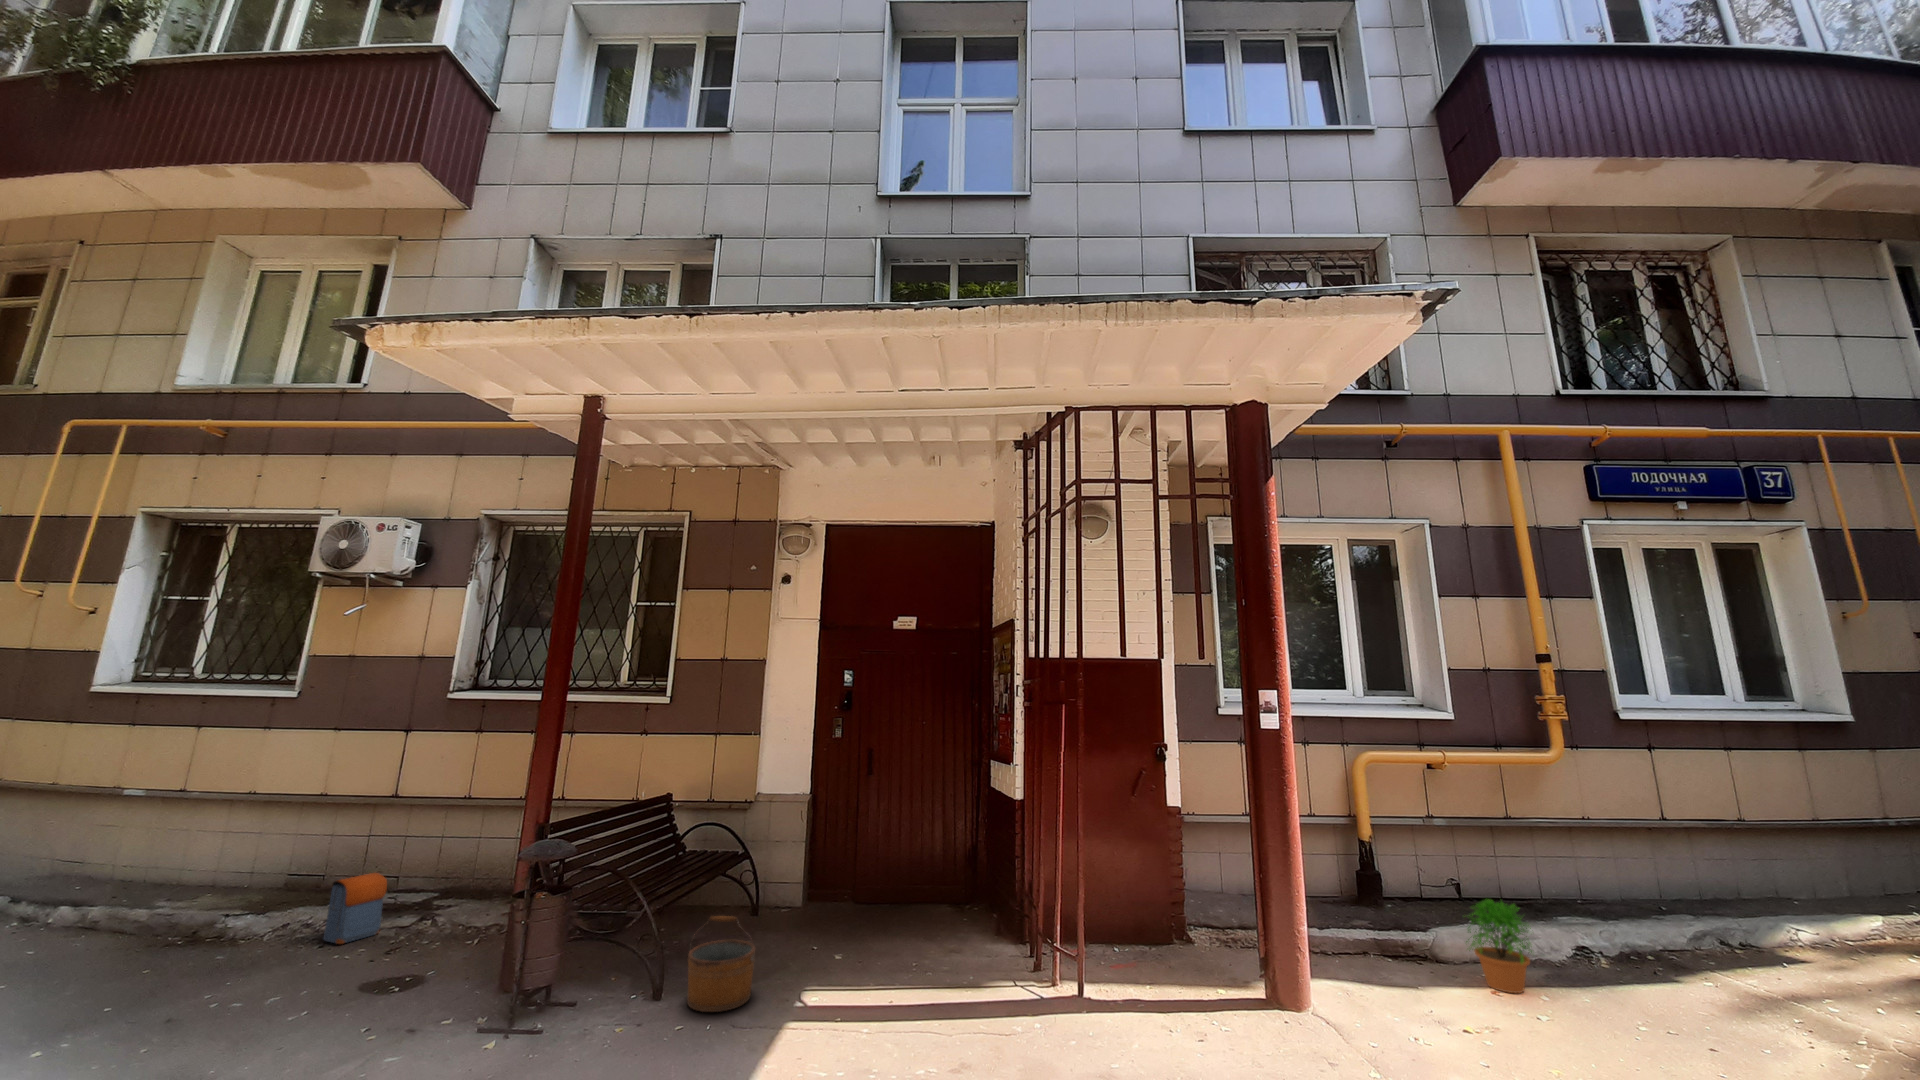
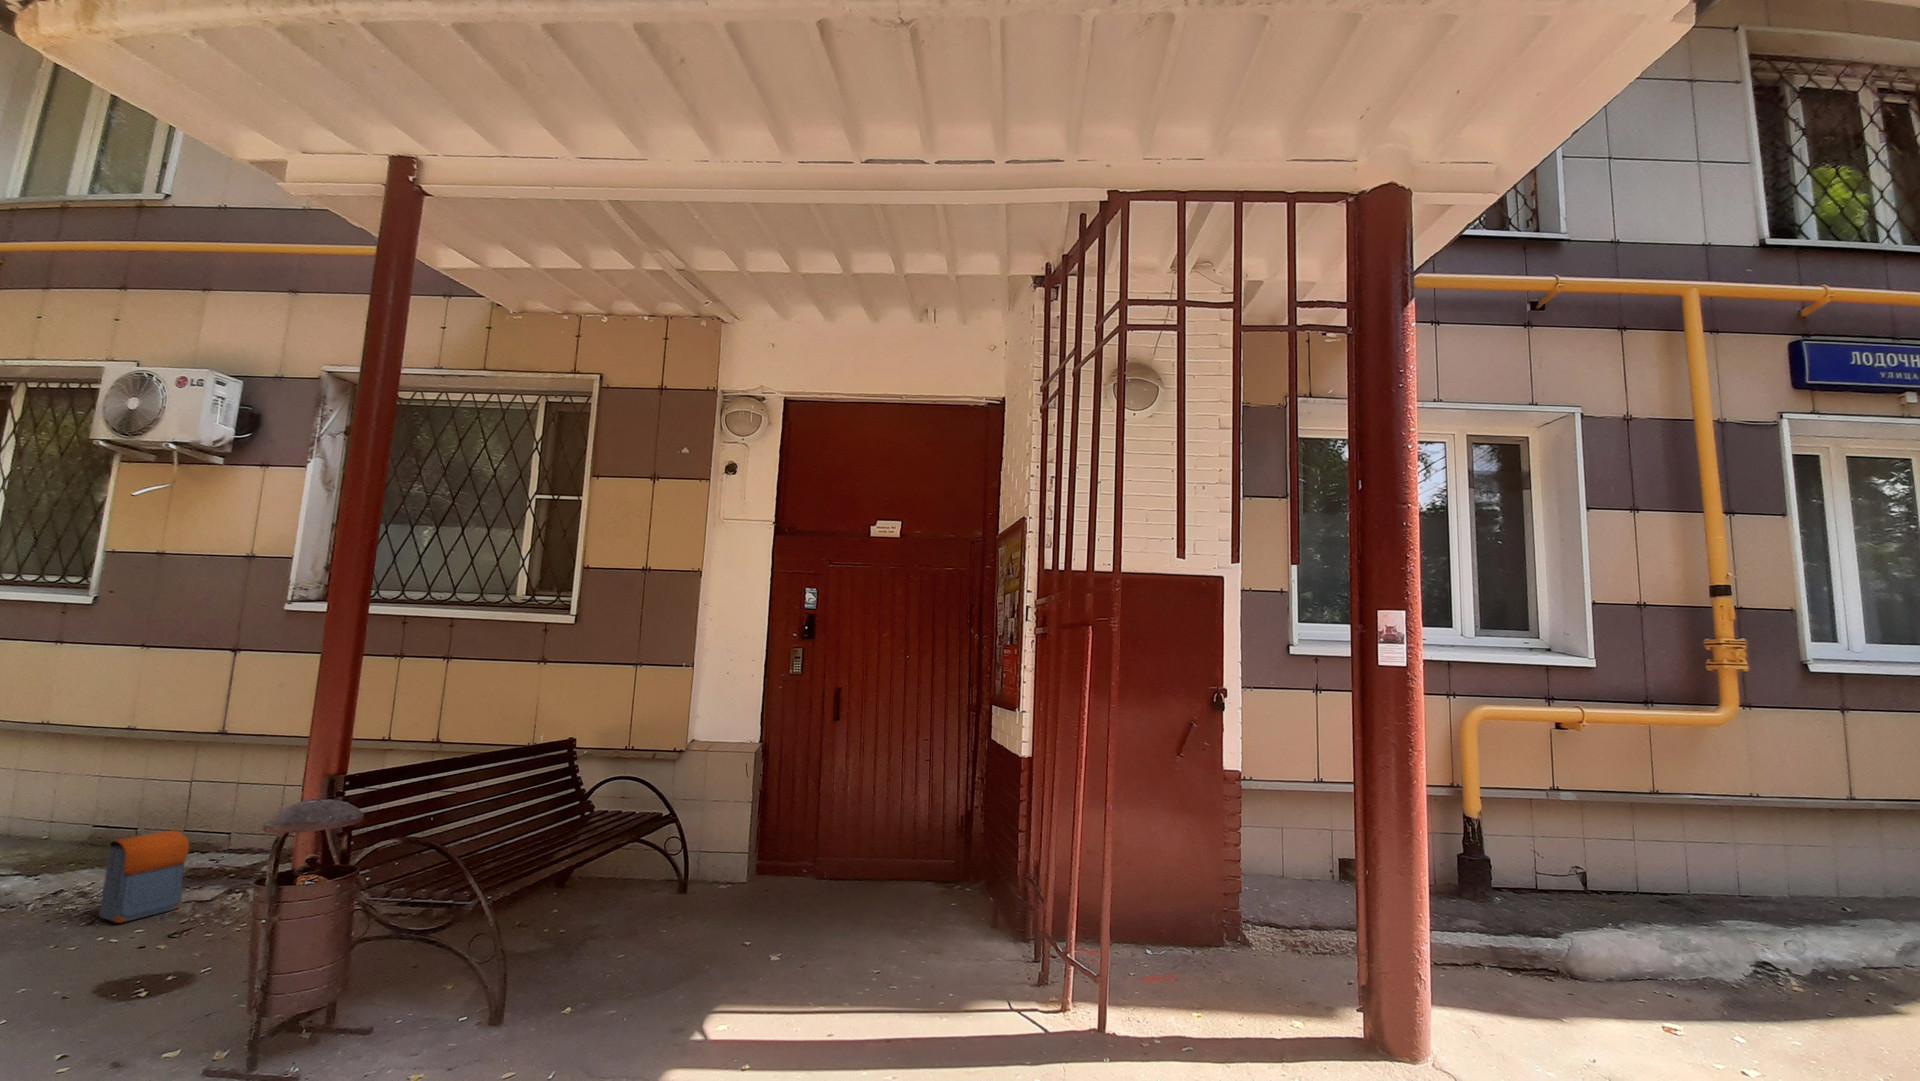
potted plant: present [1466,899,1532,993] -> none [1620,904,1739,1034]
bucket: present [687,916,755,1012] -> none [559,908,657,1040]

